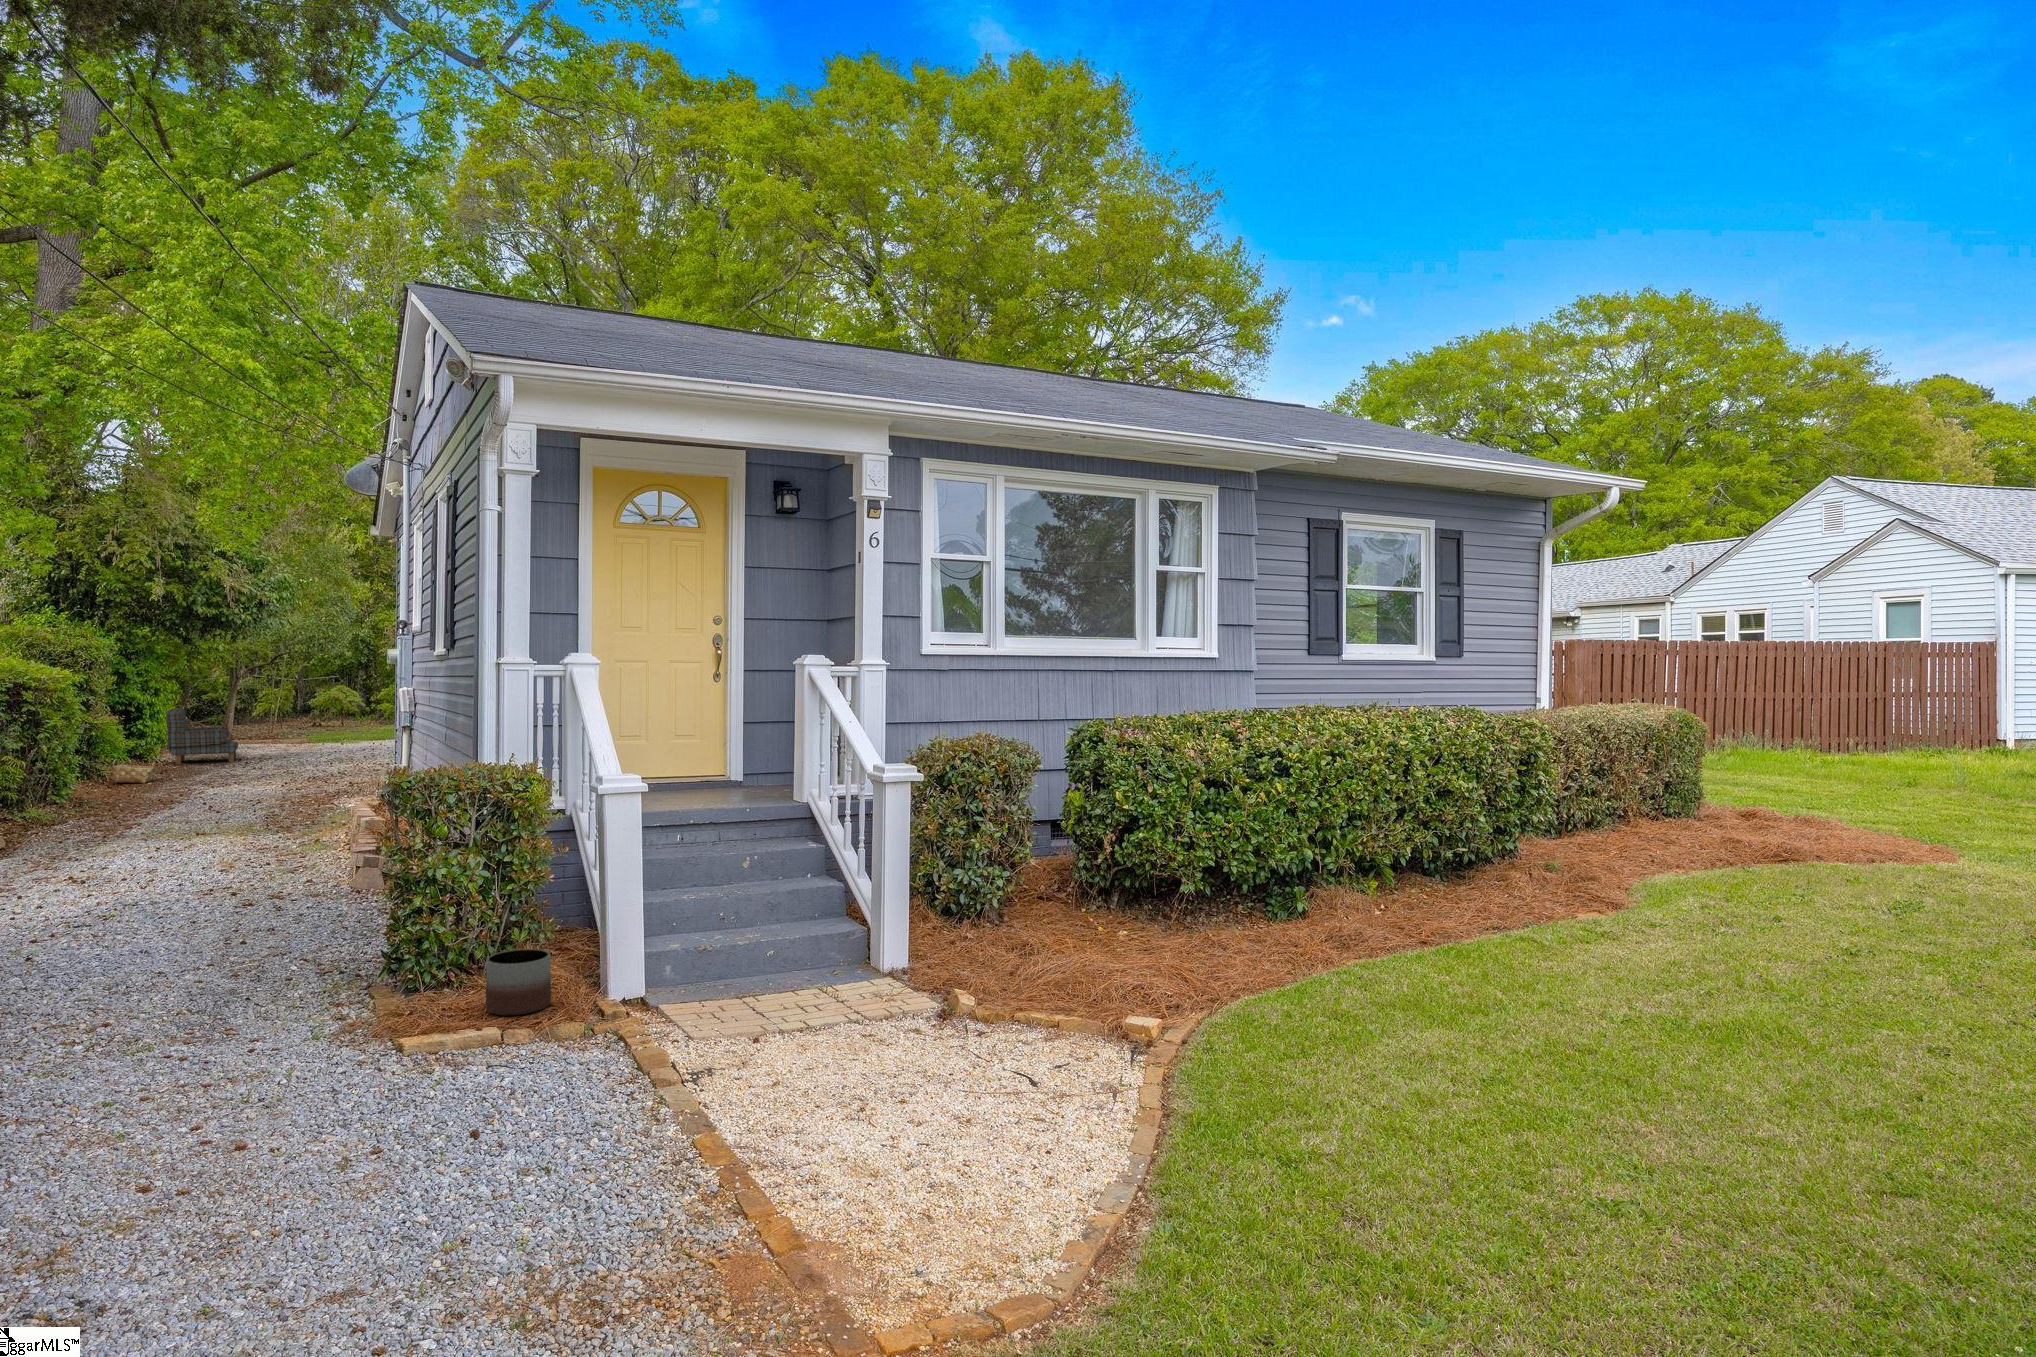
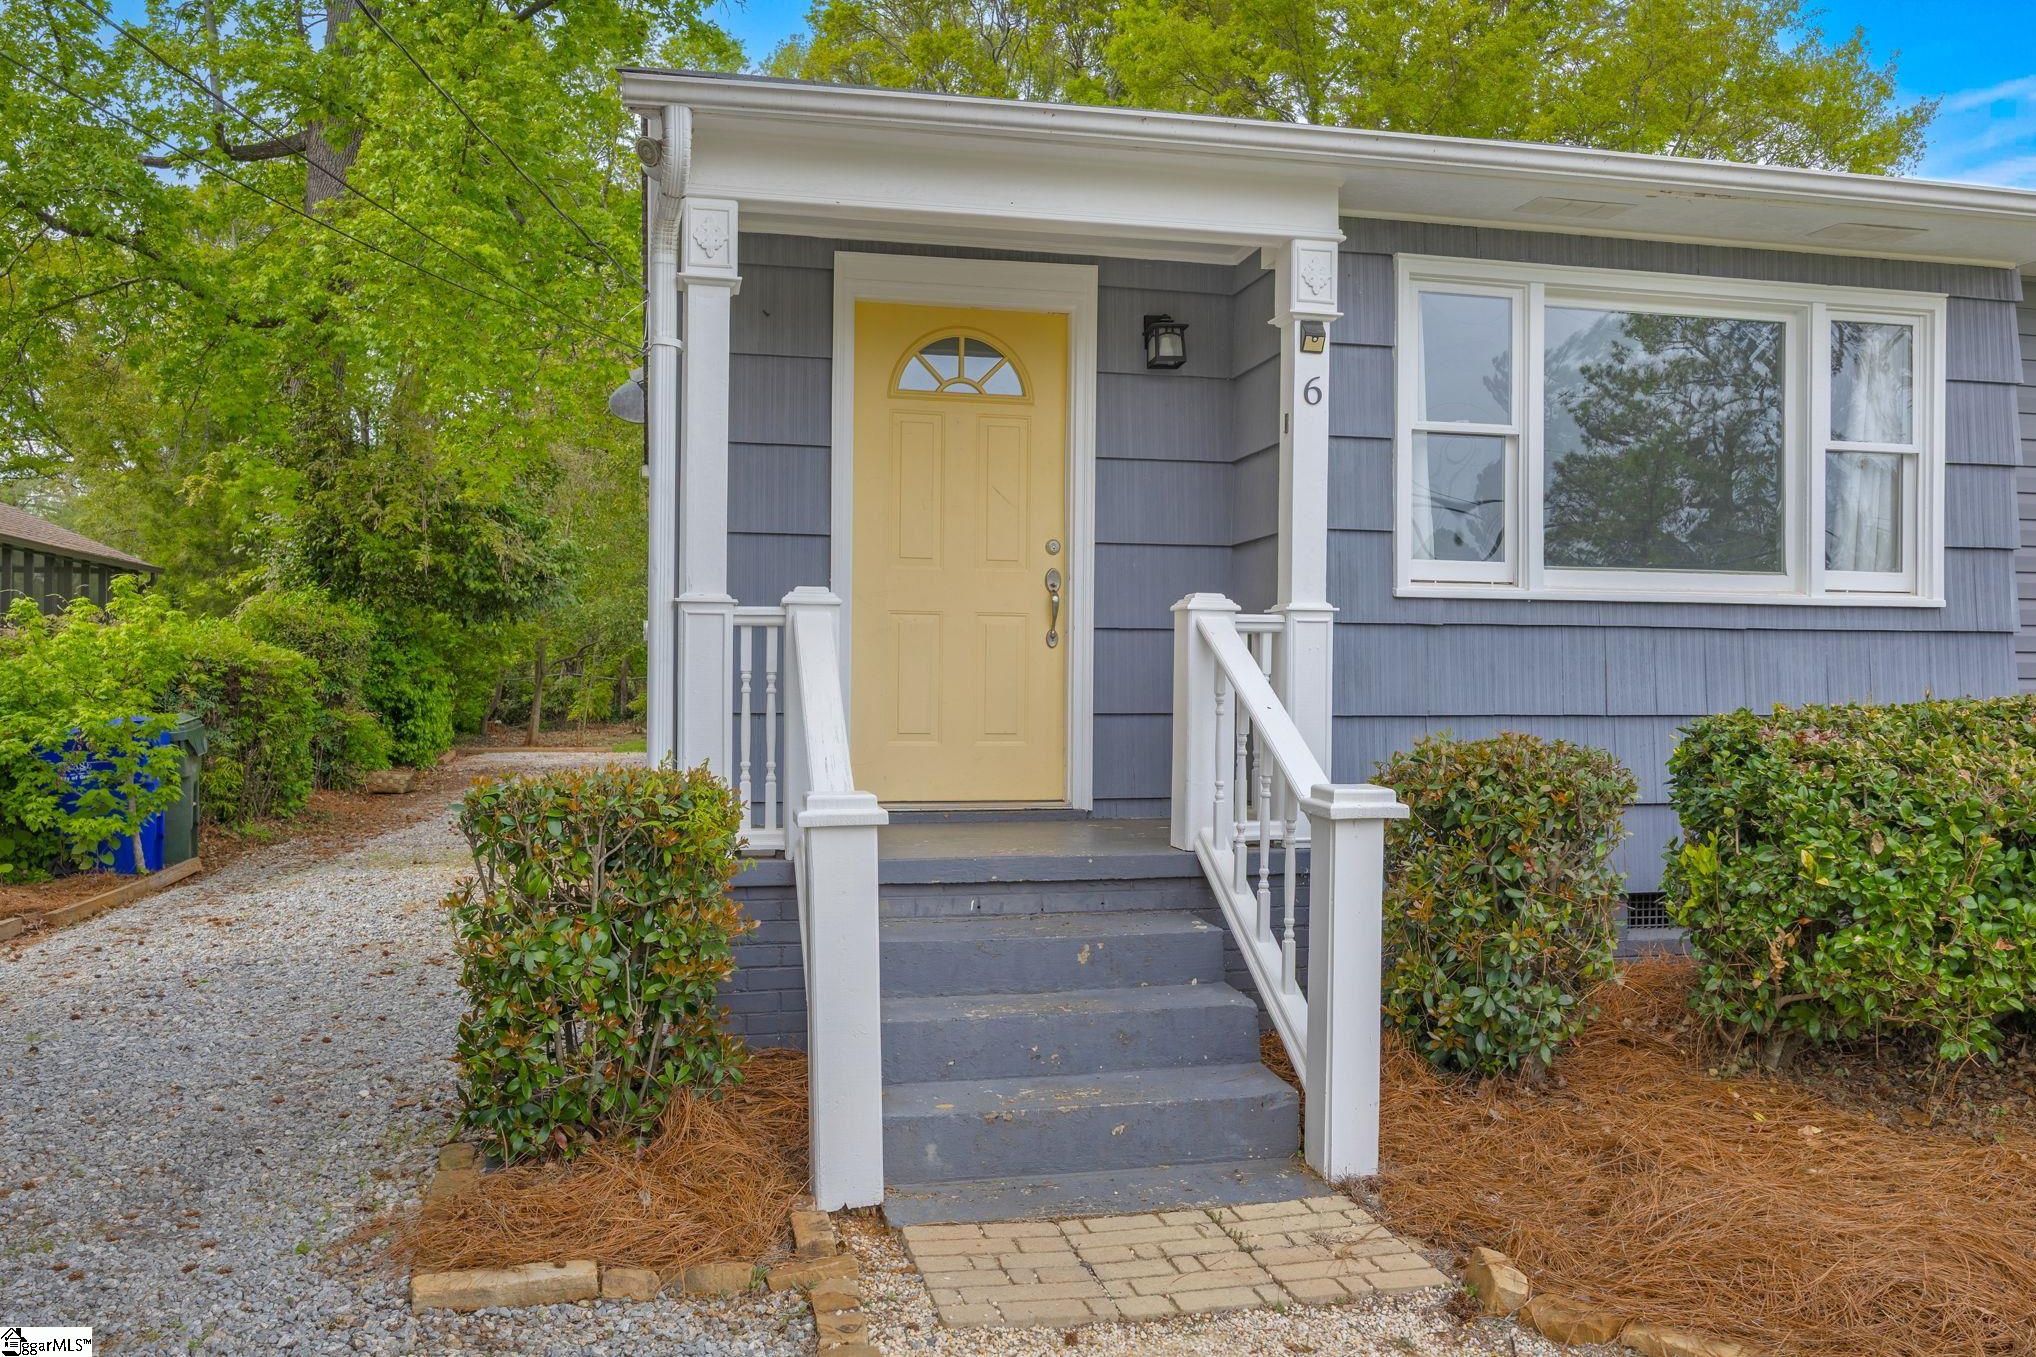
armchair: present [166,708,238,765] -> none [440,704,520,772]
planter: present [486,949,551,1016] -> none [611,1099,721,1223]

